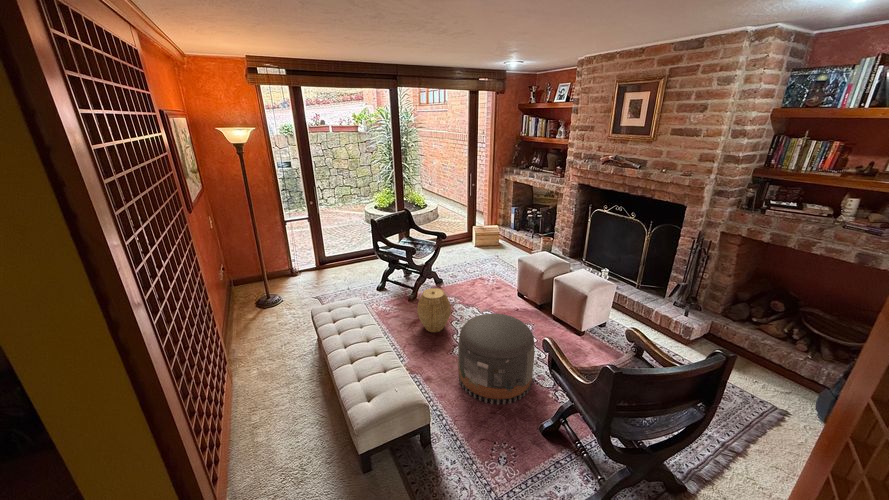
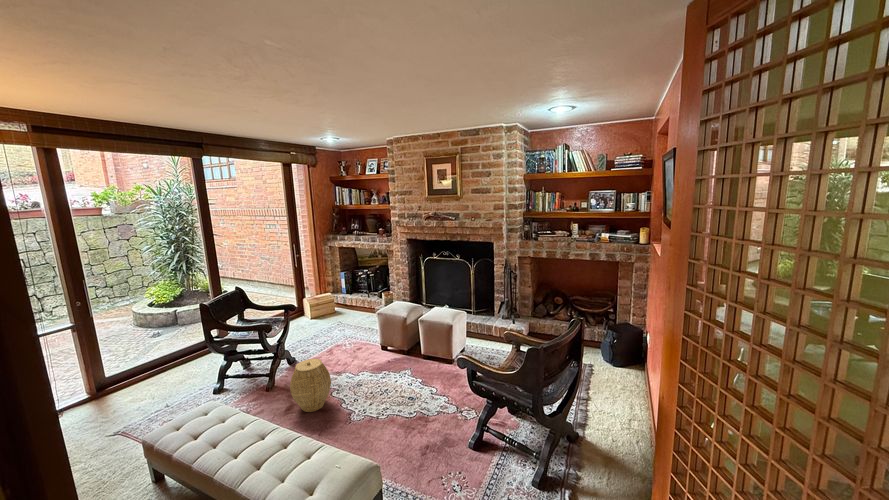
pouf: present [458,313,535,405] -> none [364,357,442,451]

